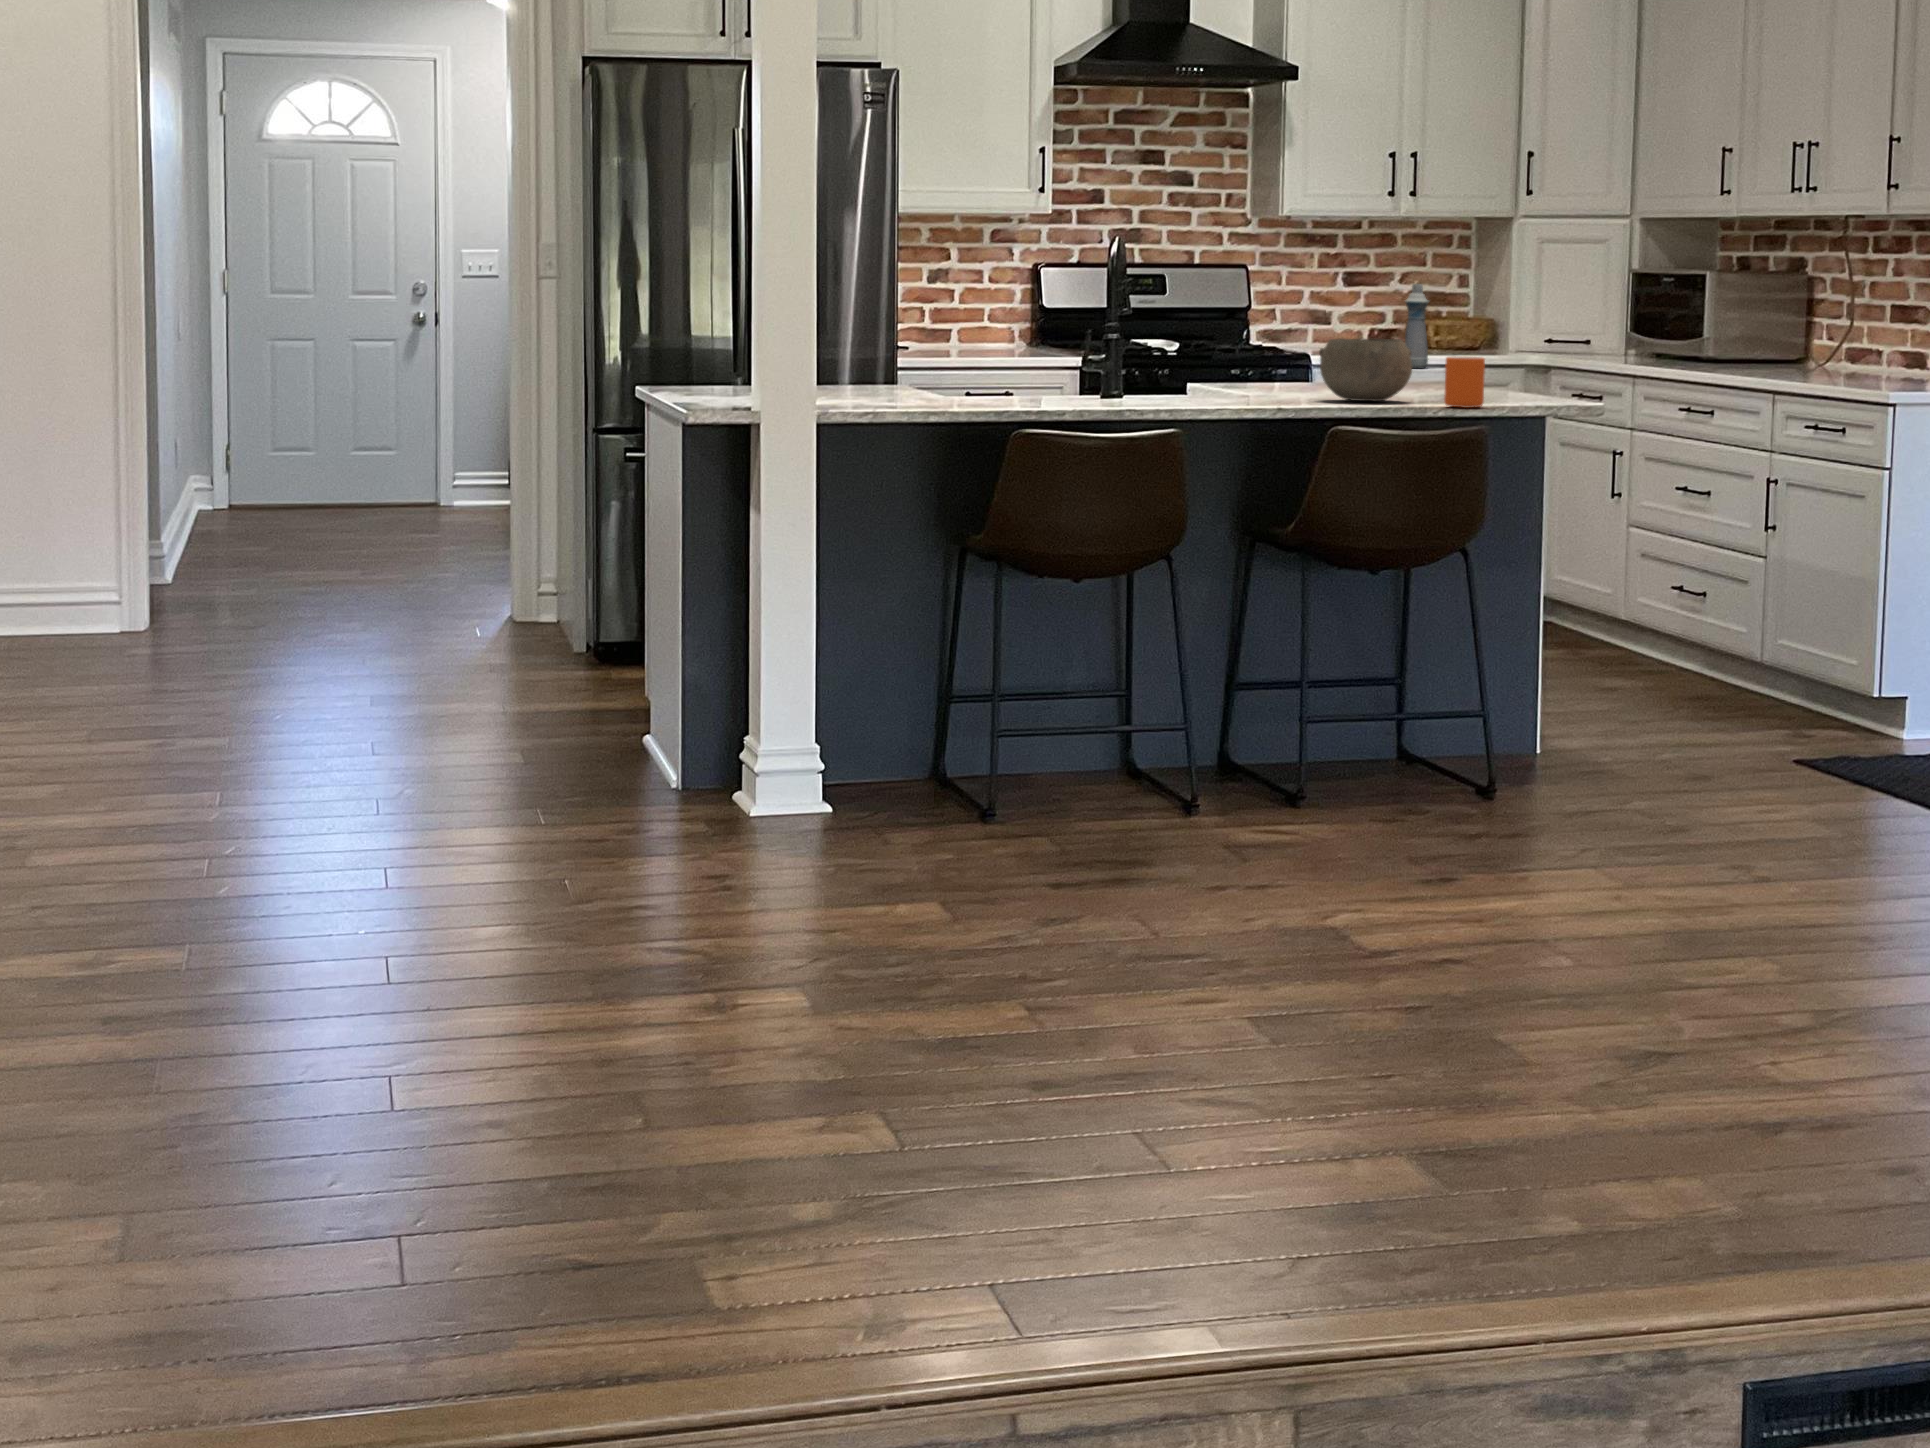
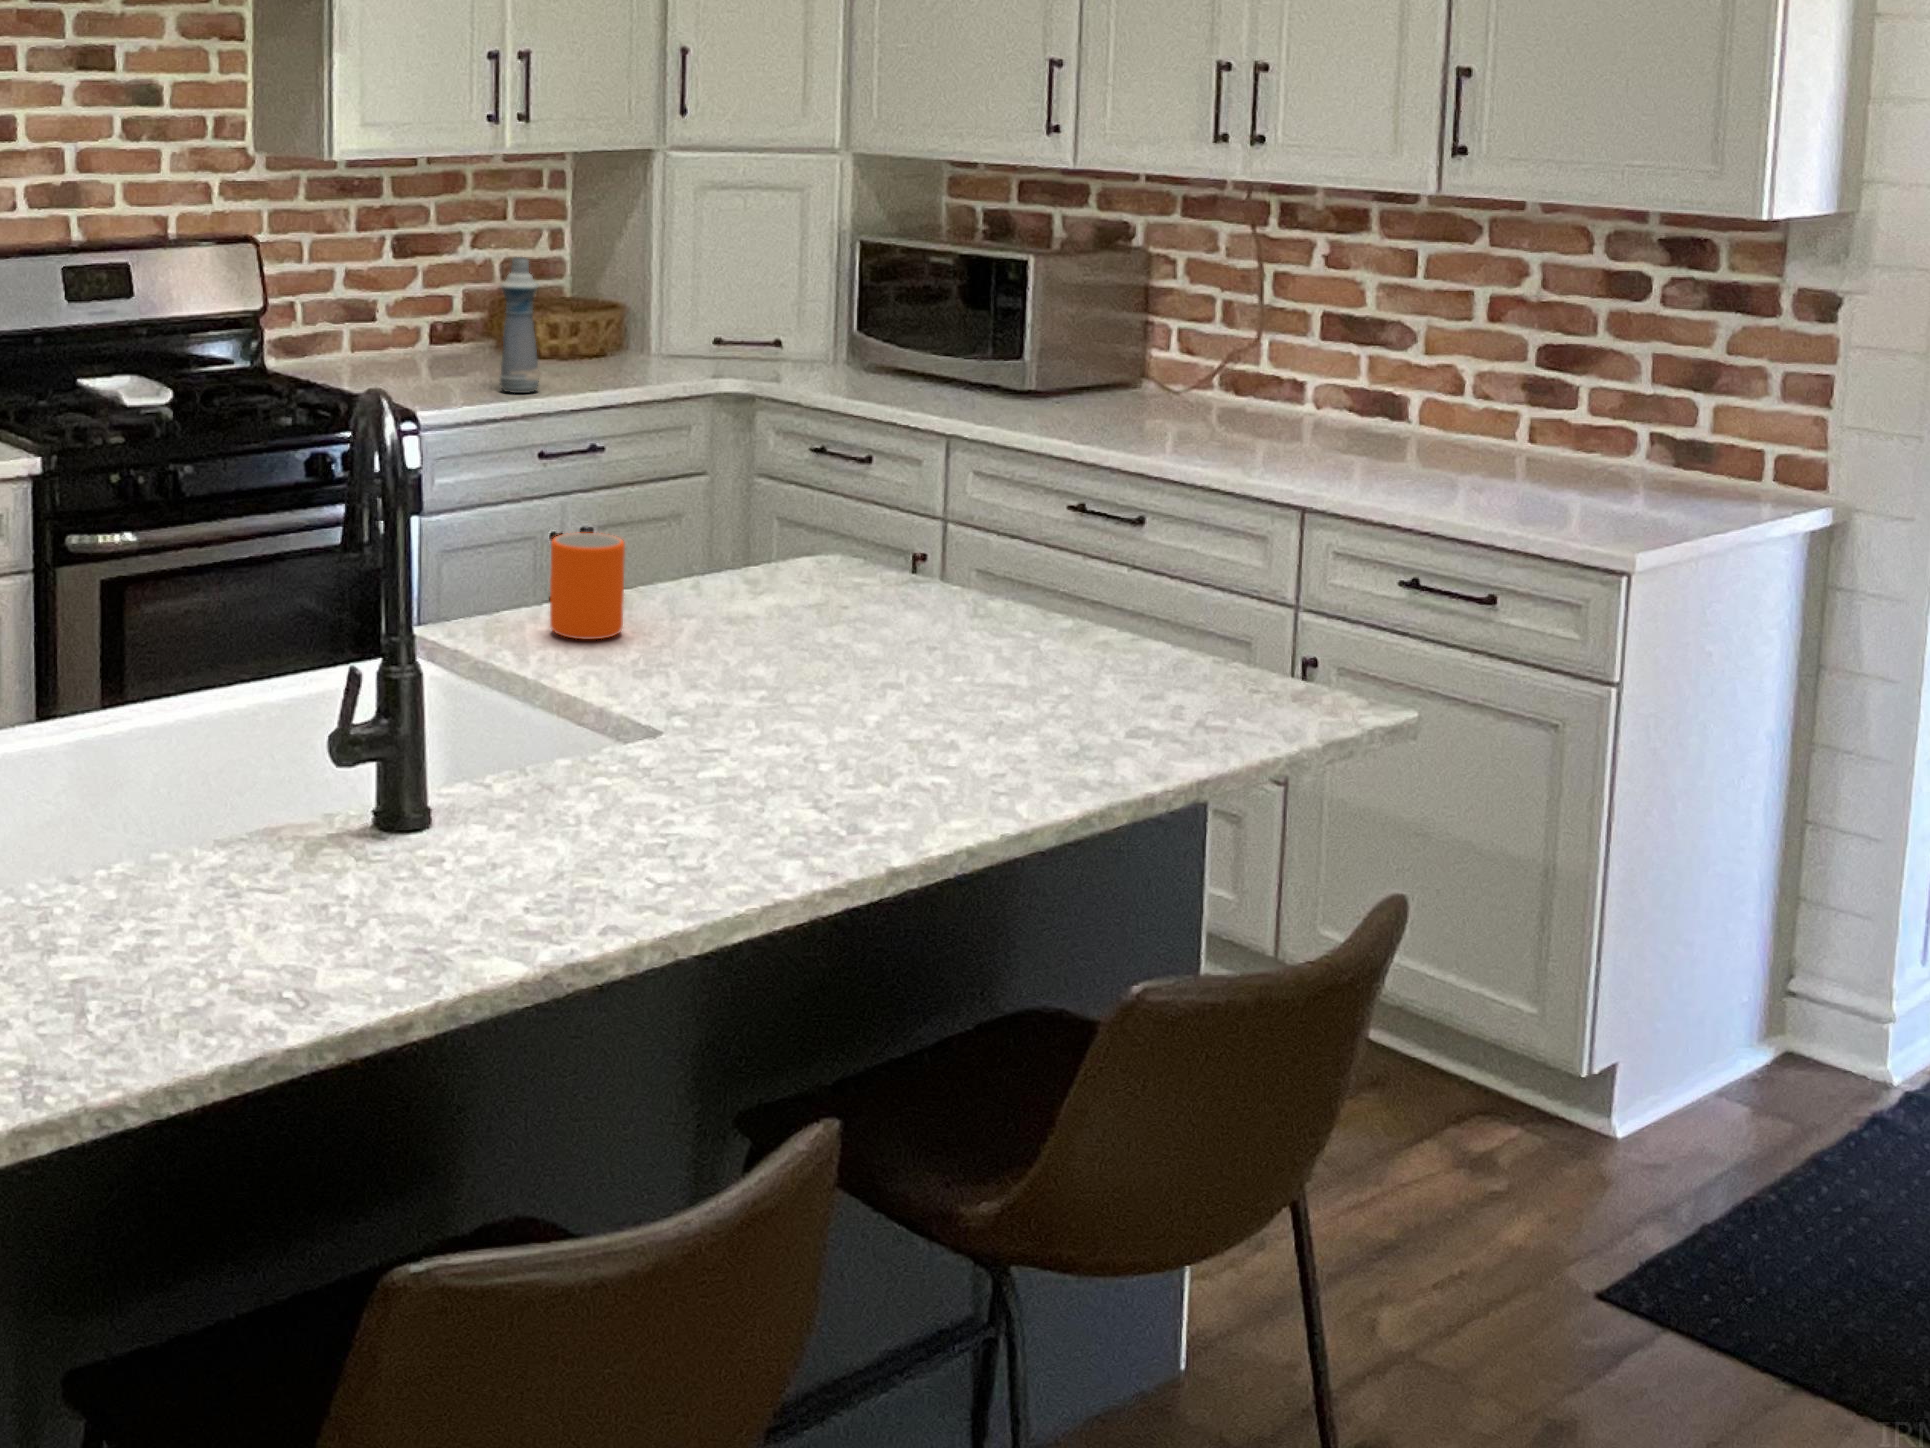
bowl: present [1319,338,1412,401] -> none [715,534,917,690]
mug: present [1444,356,1485,408] -> present [550,532,625,639]

